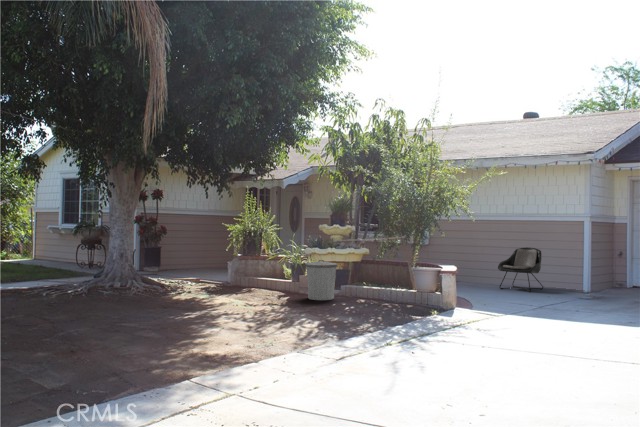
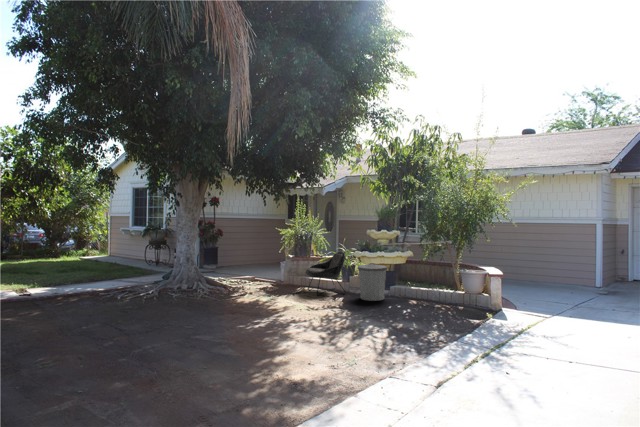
lounge chair: present [498,247,543,292] -> present [306,252,346,296]

